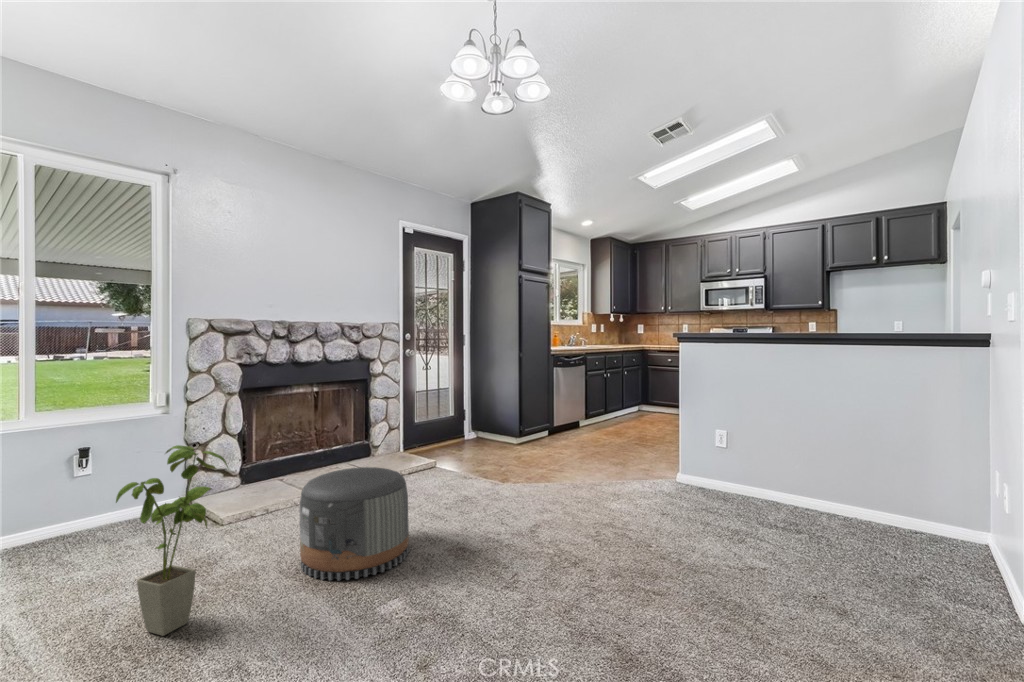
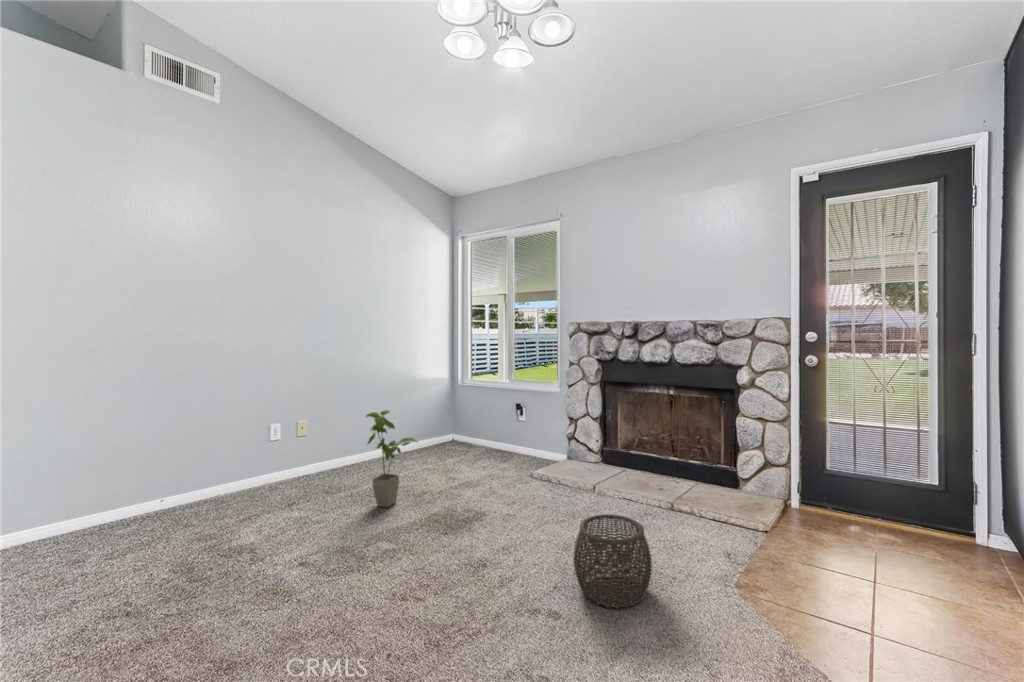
woven basket: none [456,452,511,509] -> present [573,514,652,608]
pouf: present [300,467,409,580] -> none [415,461,503,558]

